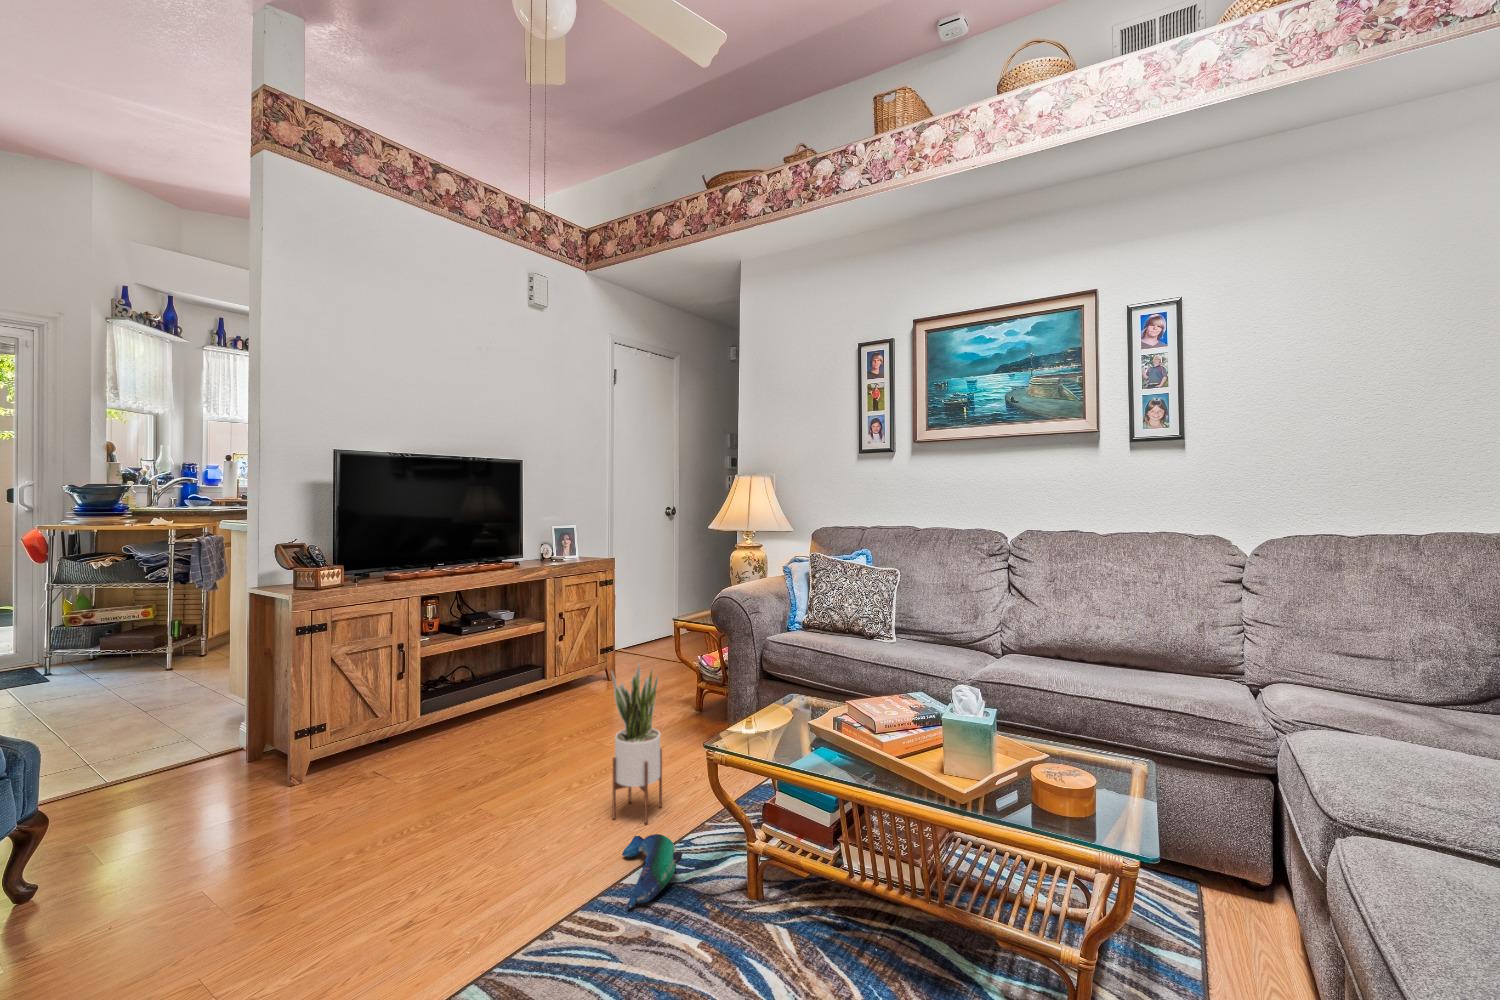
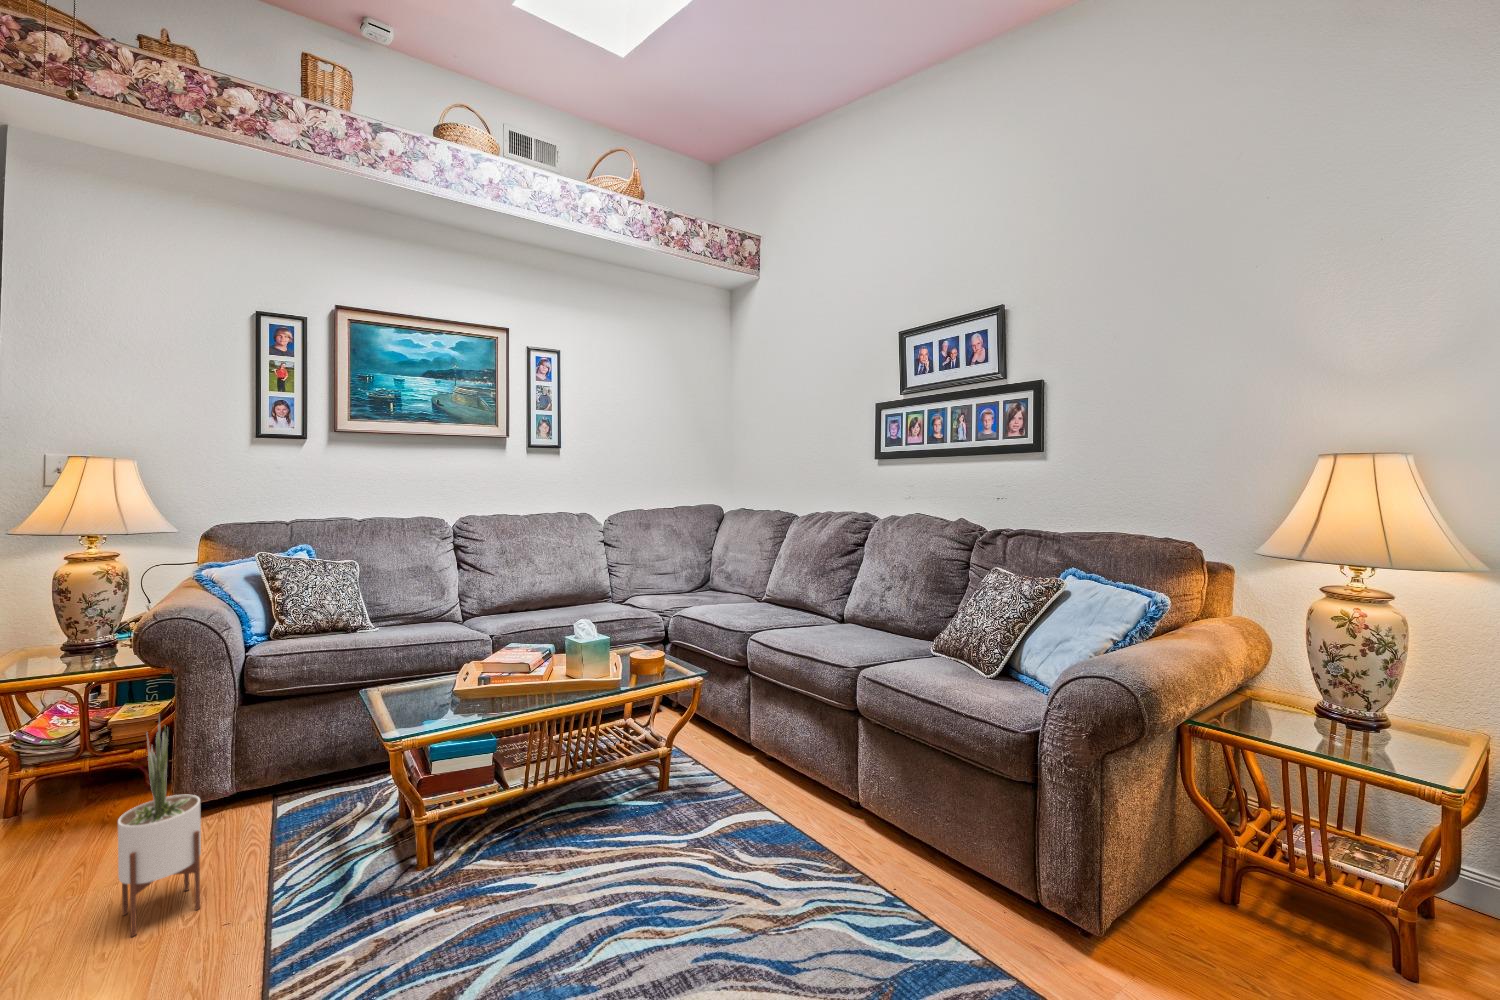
plush toy: present [622,834,682,909] -> none [226,873,343,949]

